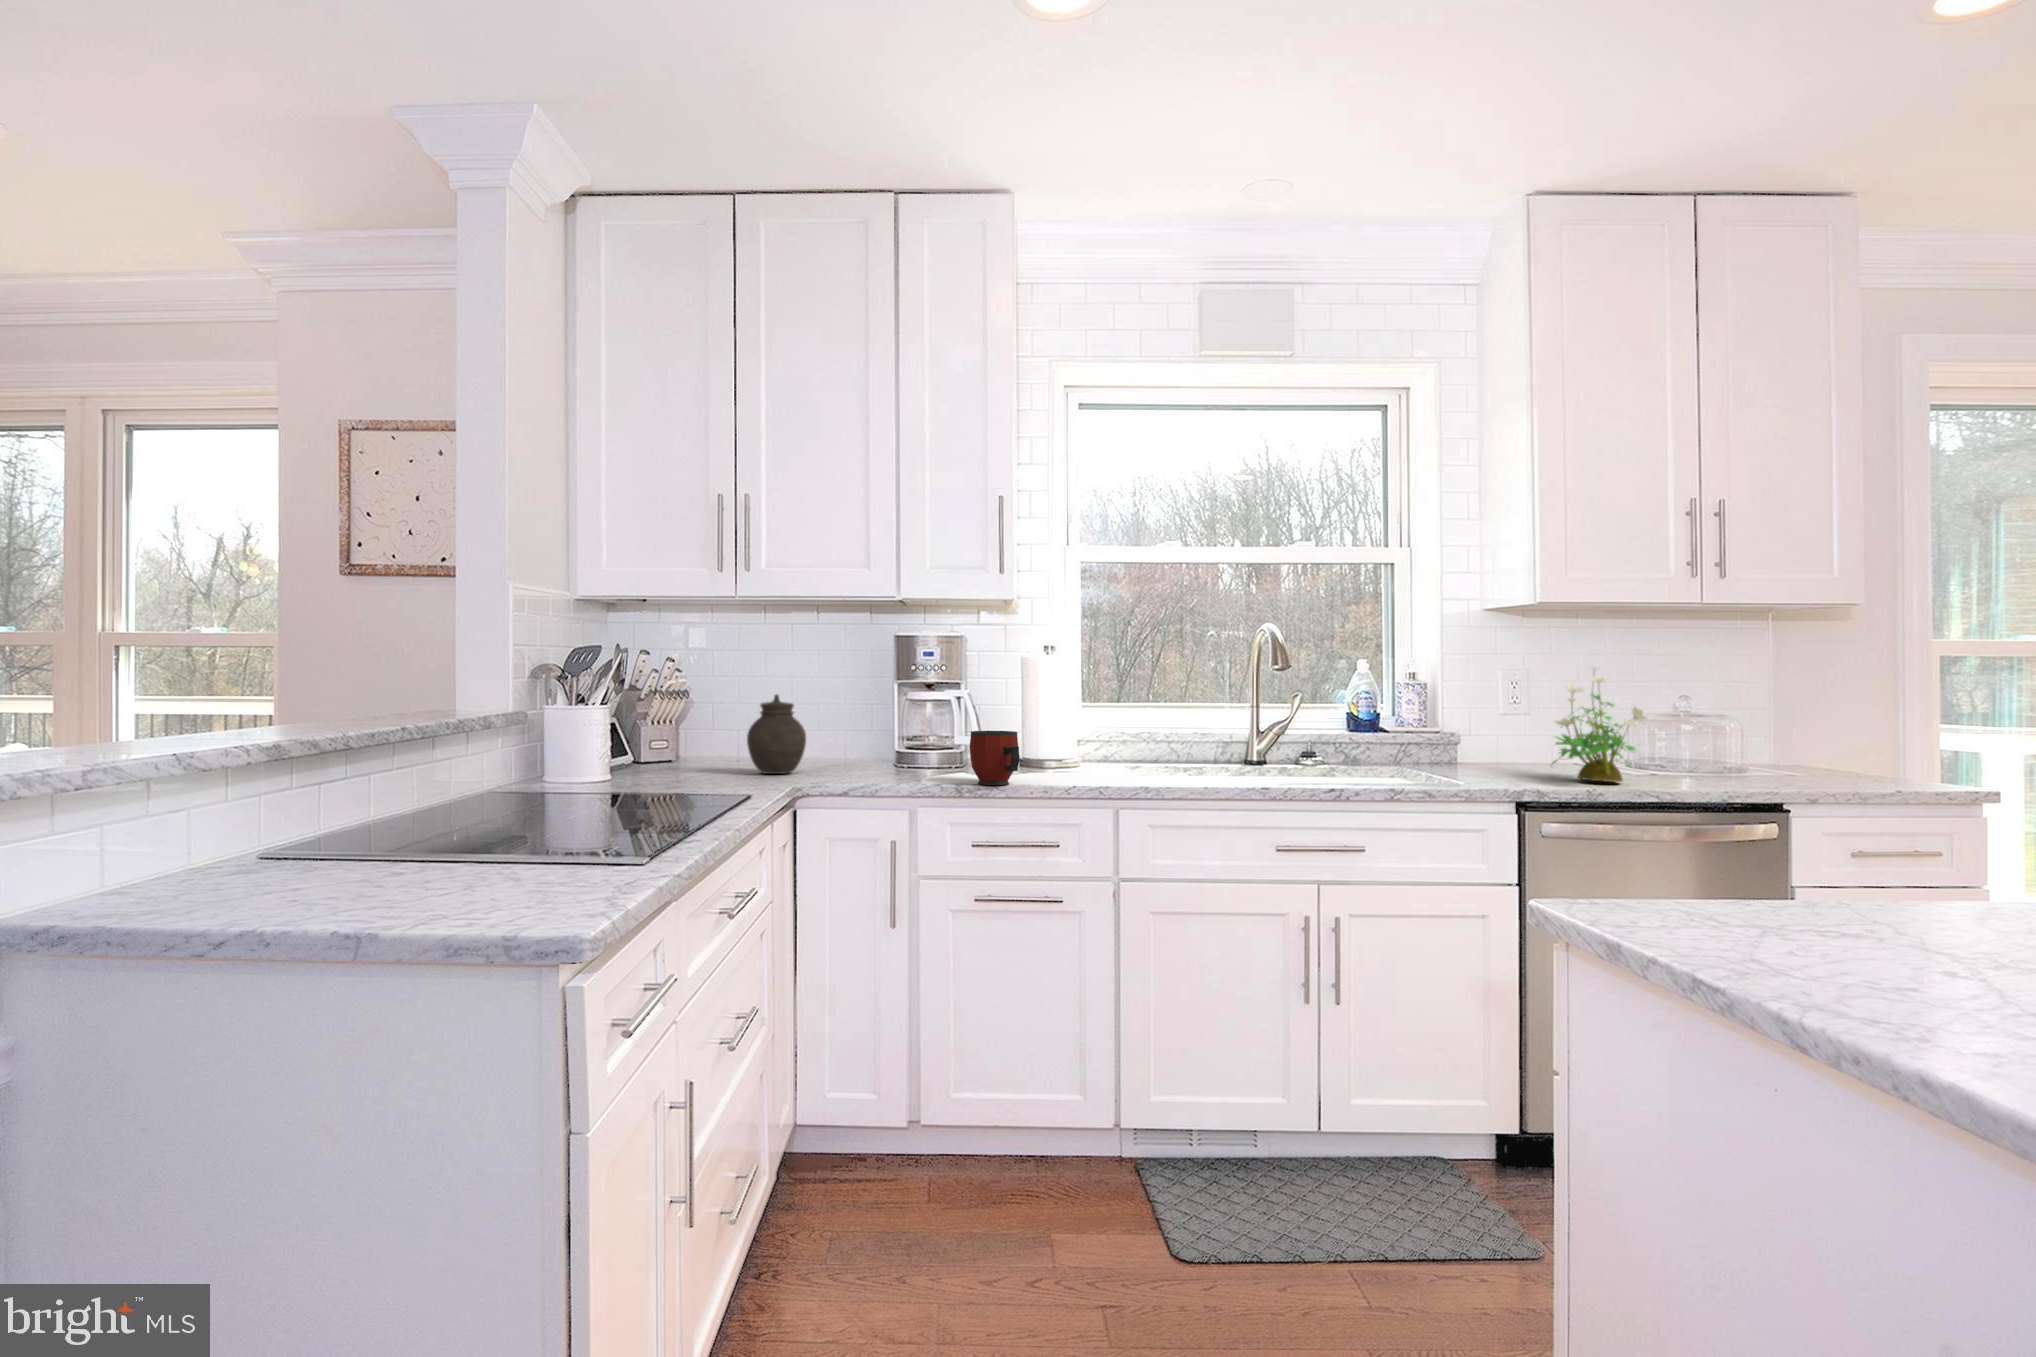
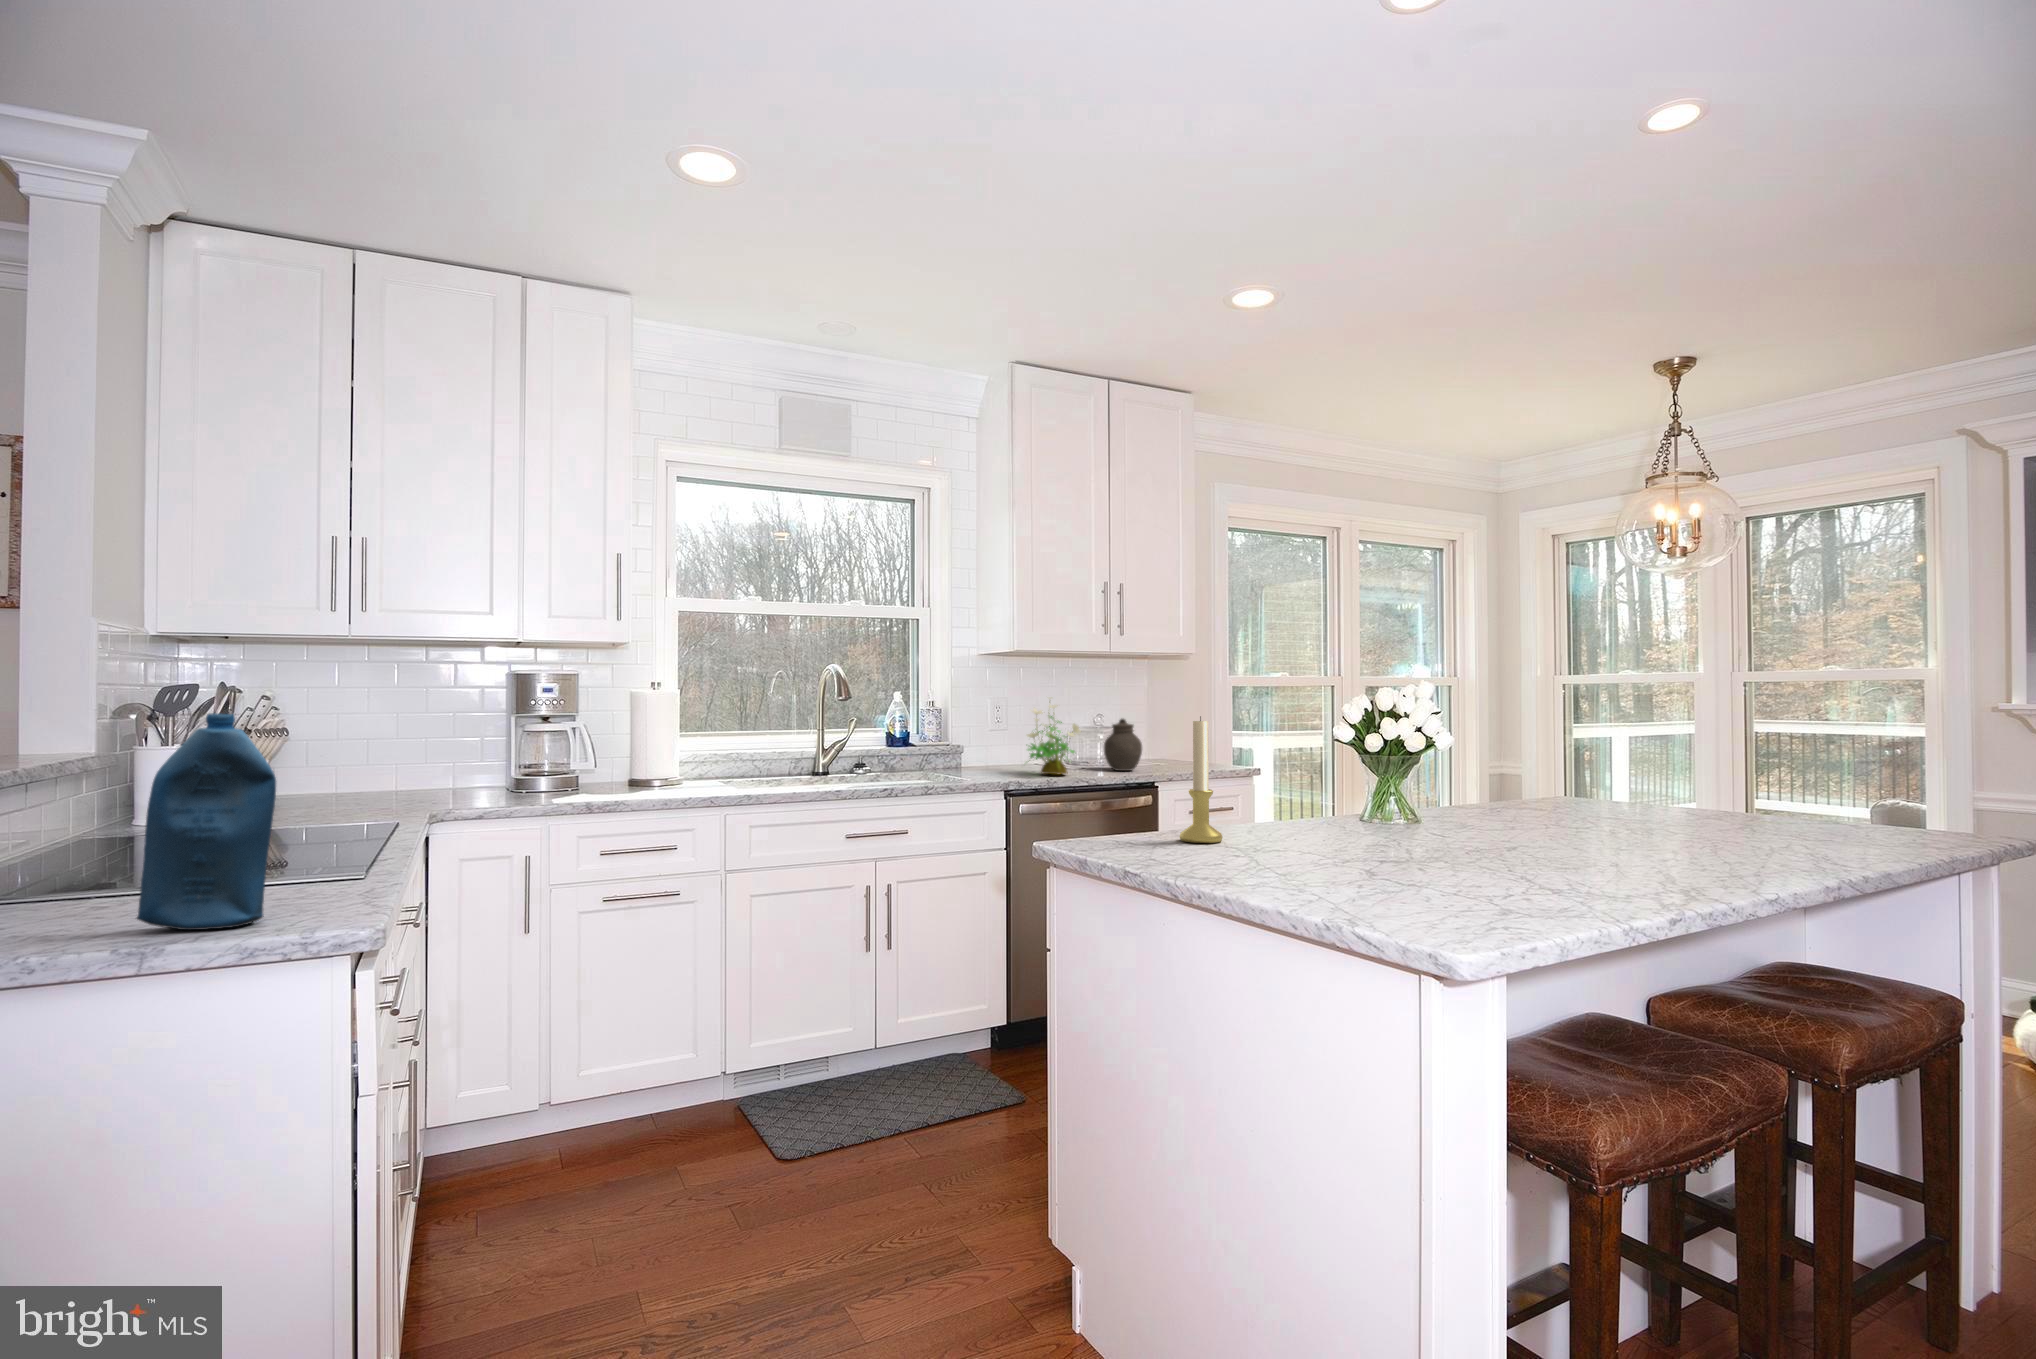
bottle: none [288,653,423,921] -> present [137,713,276,930]
candle holder: none [1838,684,1946,938] -> present [1180,716,1223,843]
jar: present [747,694,806,774] -> present [1104,719,1142,771]
mug: present [970,731,1020,785] -> none [599,755,647,801]

